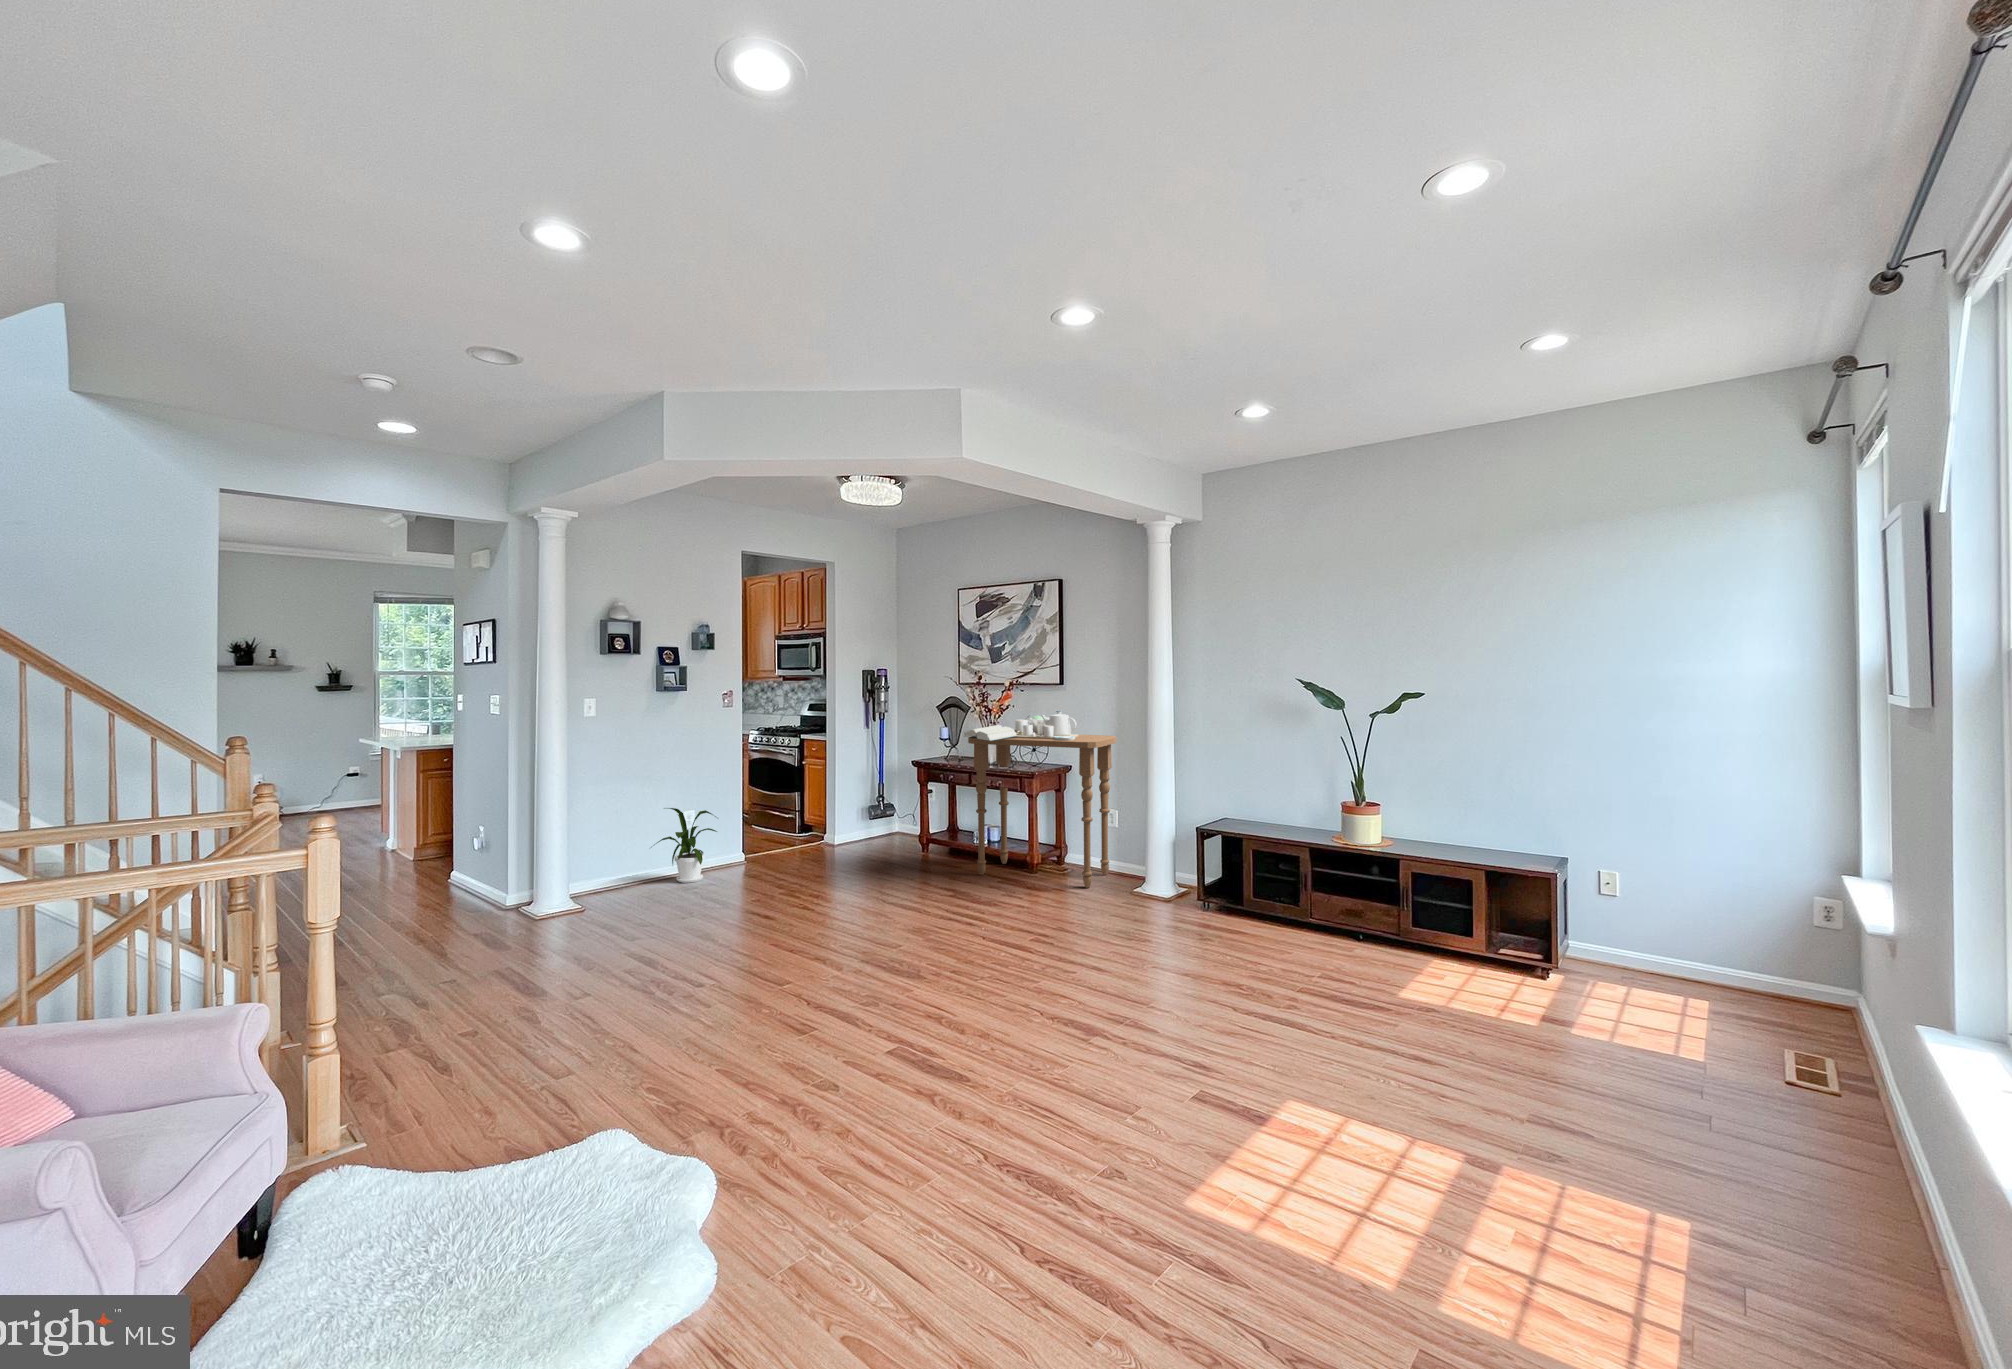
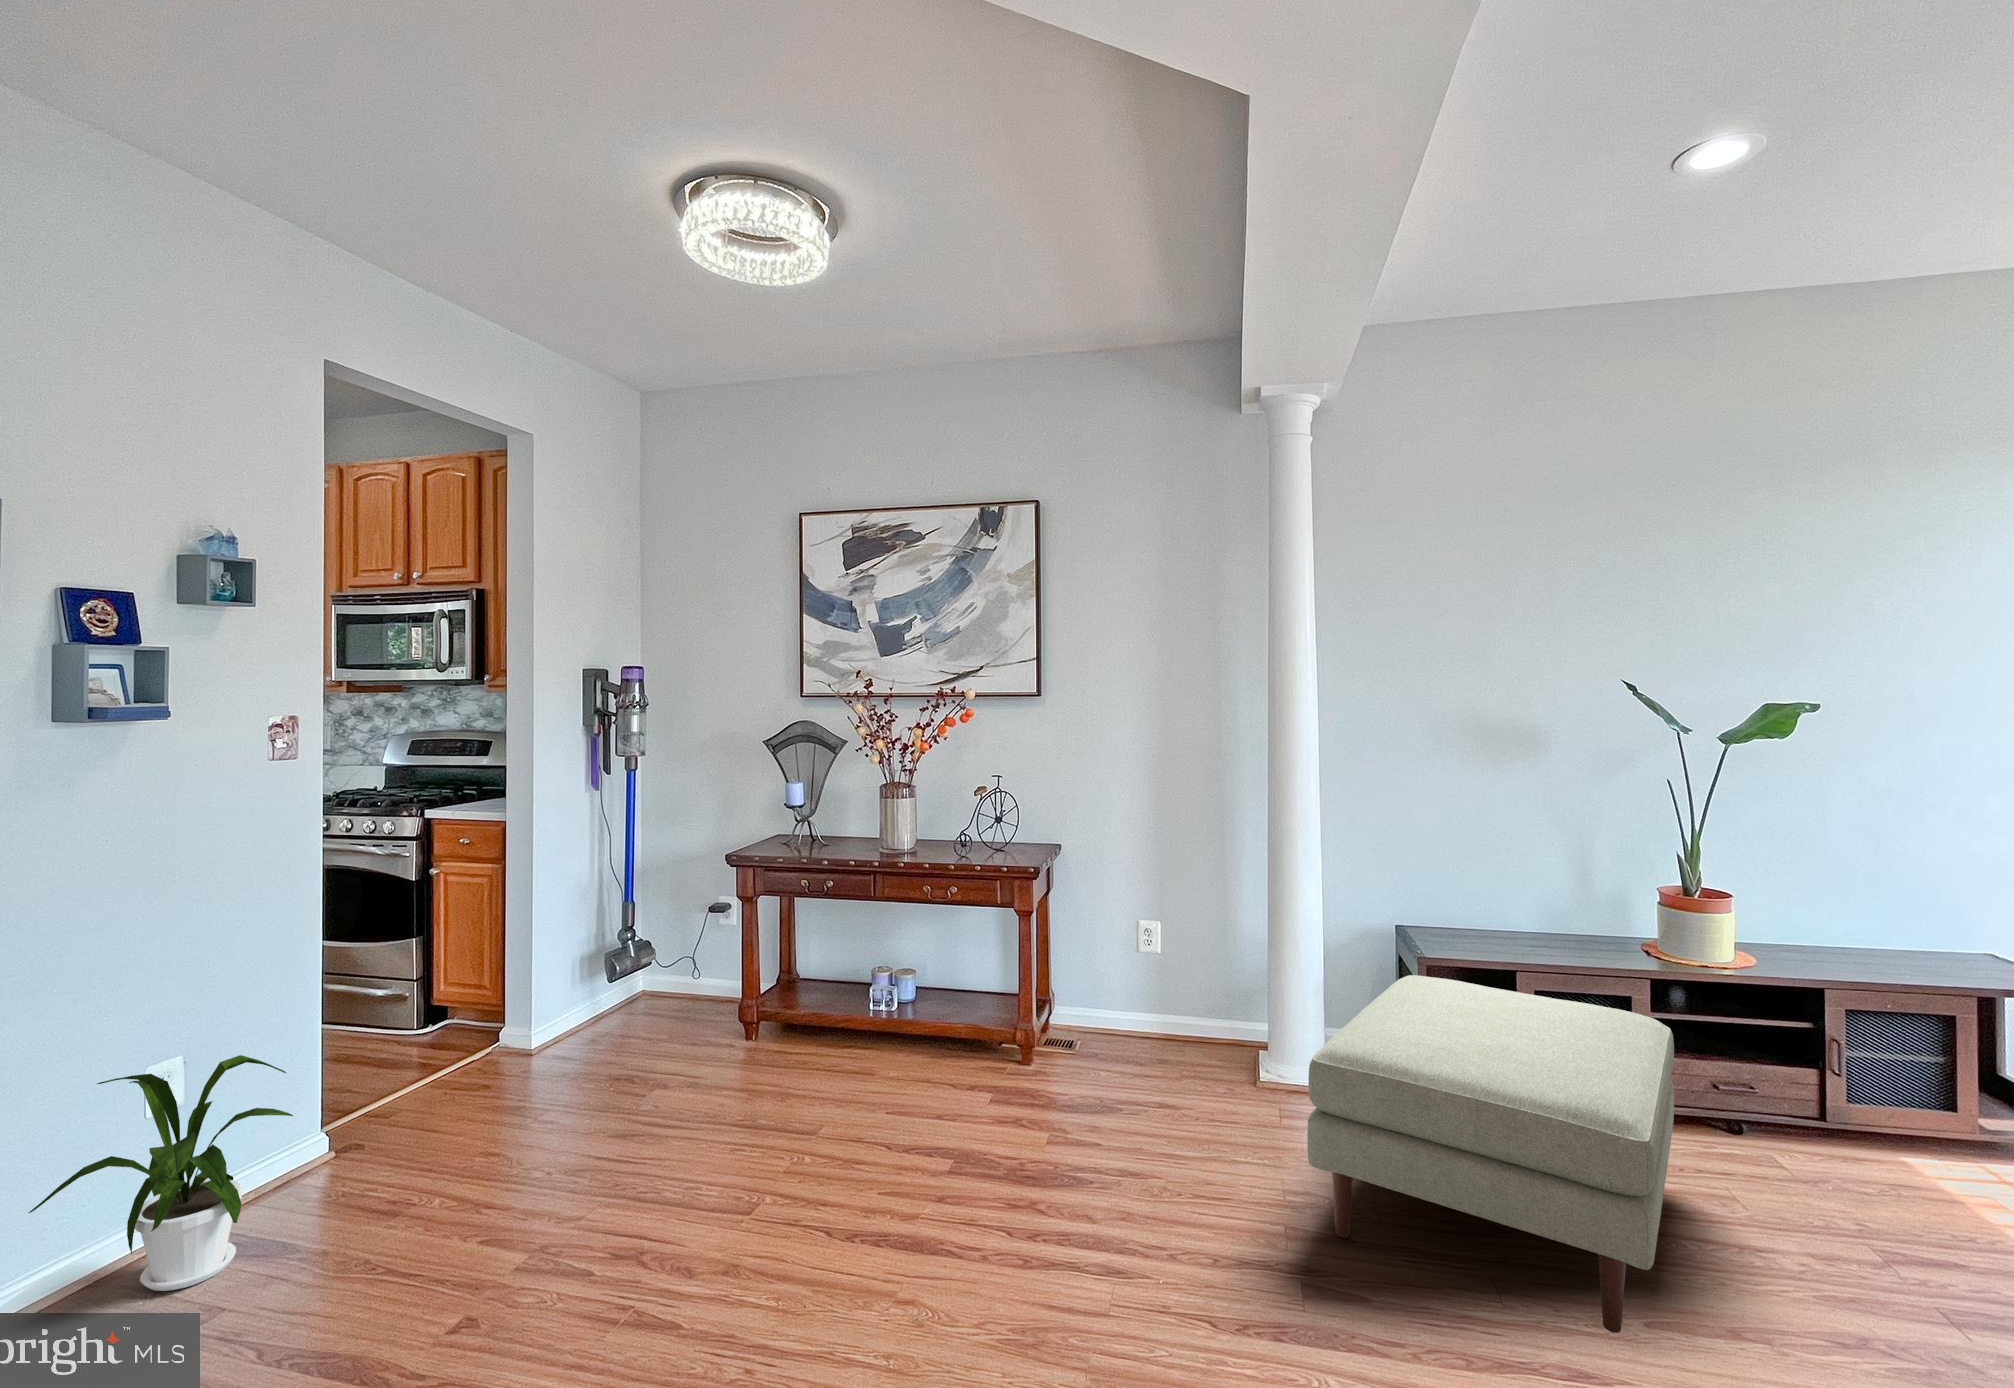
side table: present [964,711,1116,888] -> none [905,745,1188,1084]
ottoman: none [1058,837,1271,970] -> present [1307,975,1674,1333]

